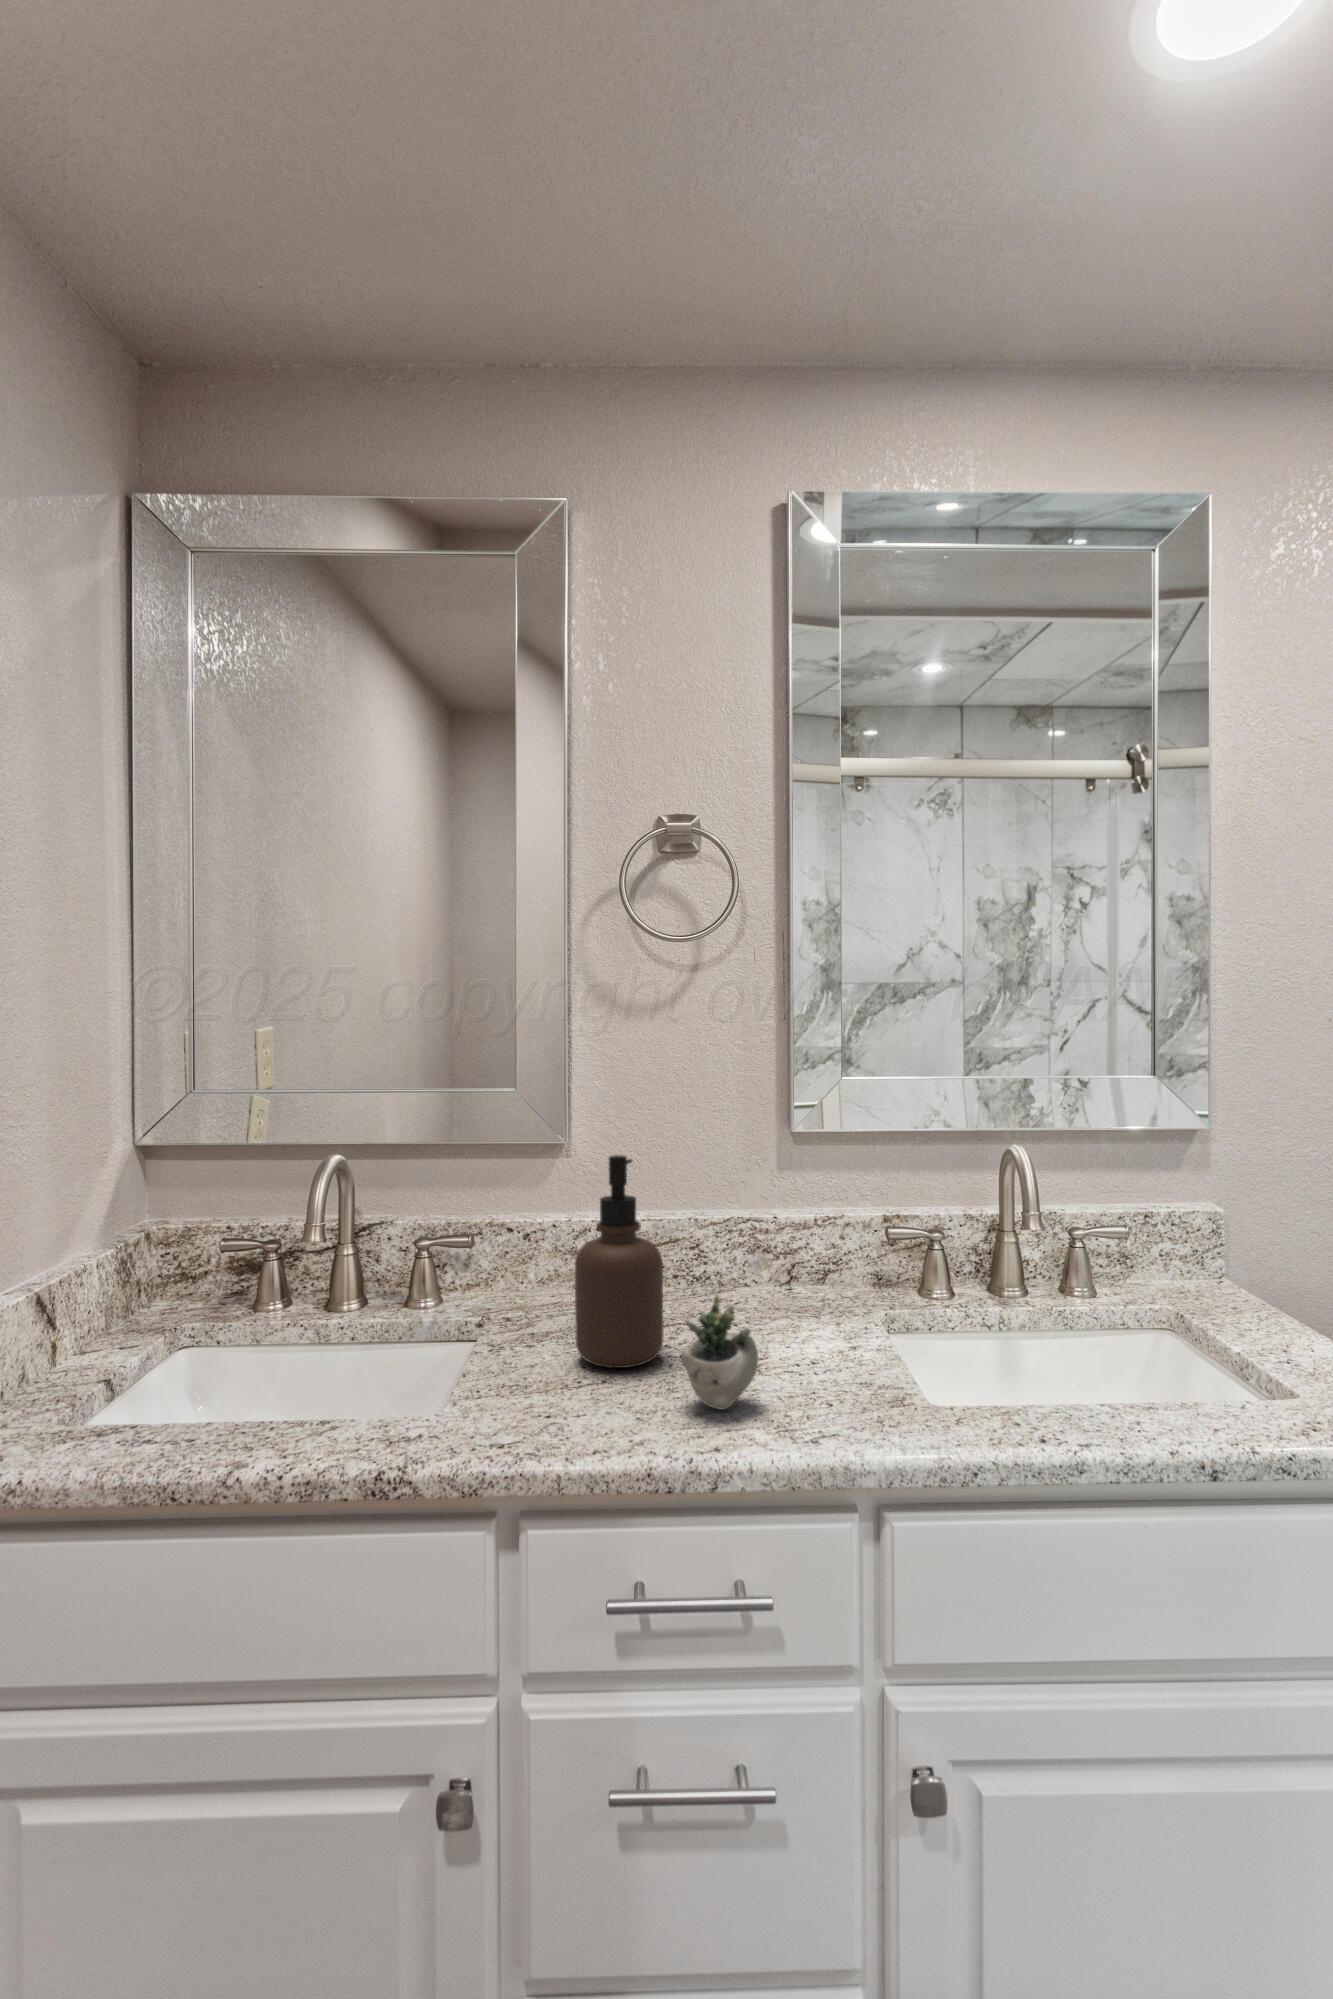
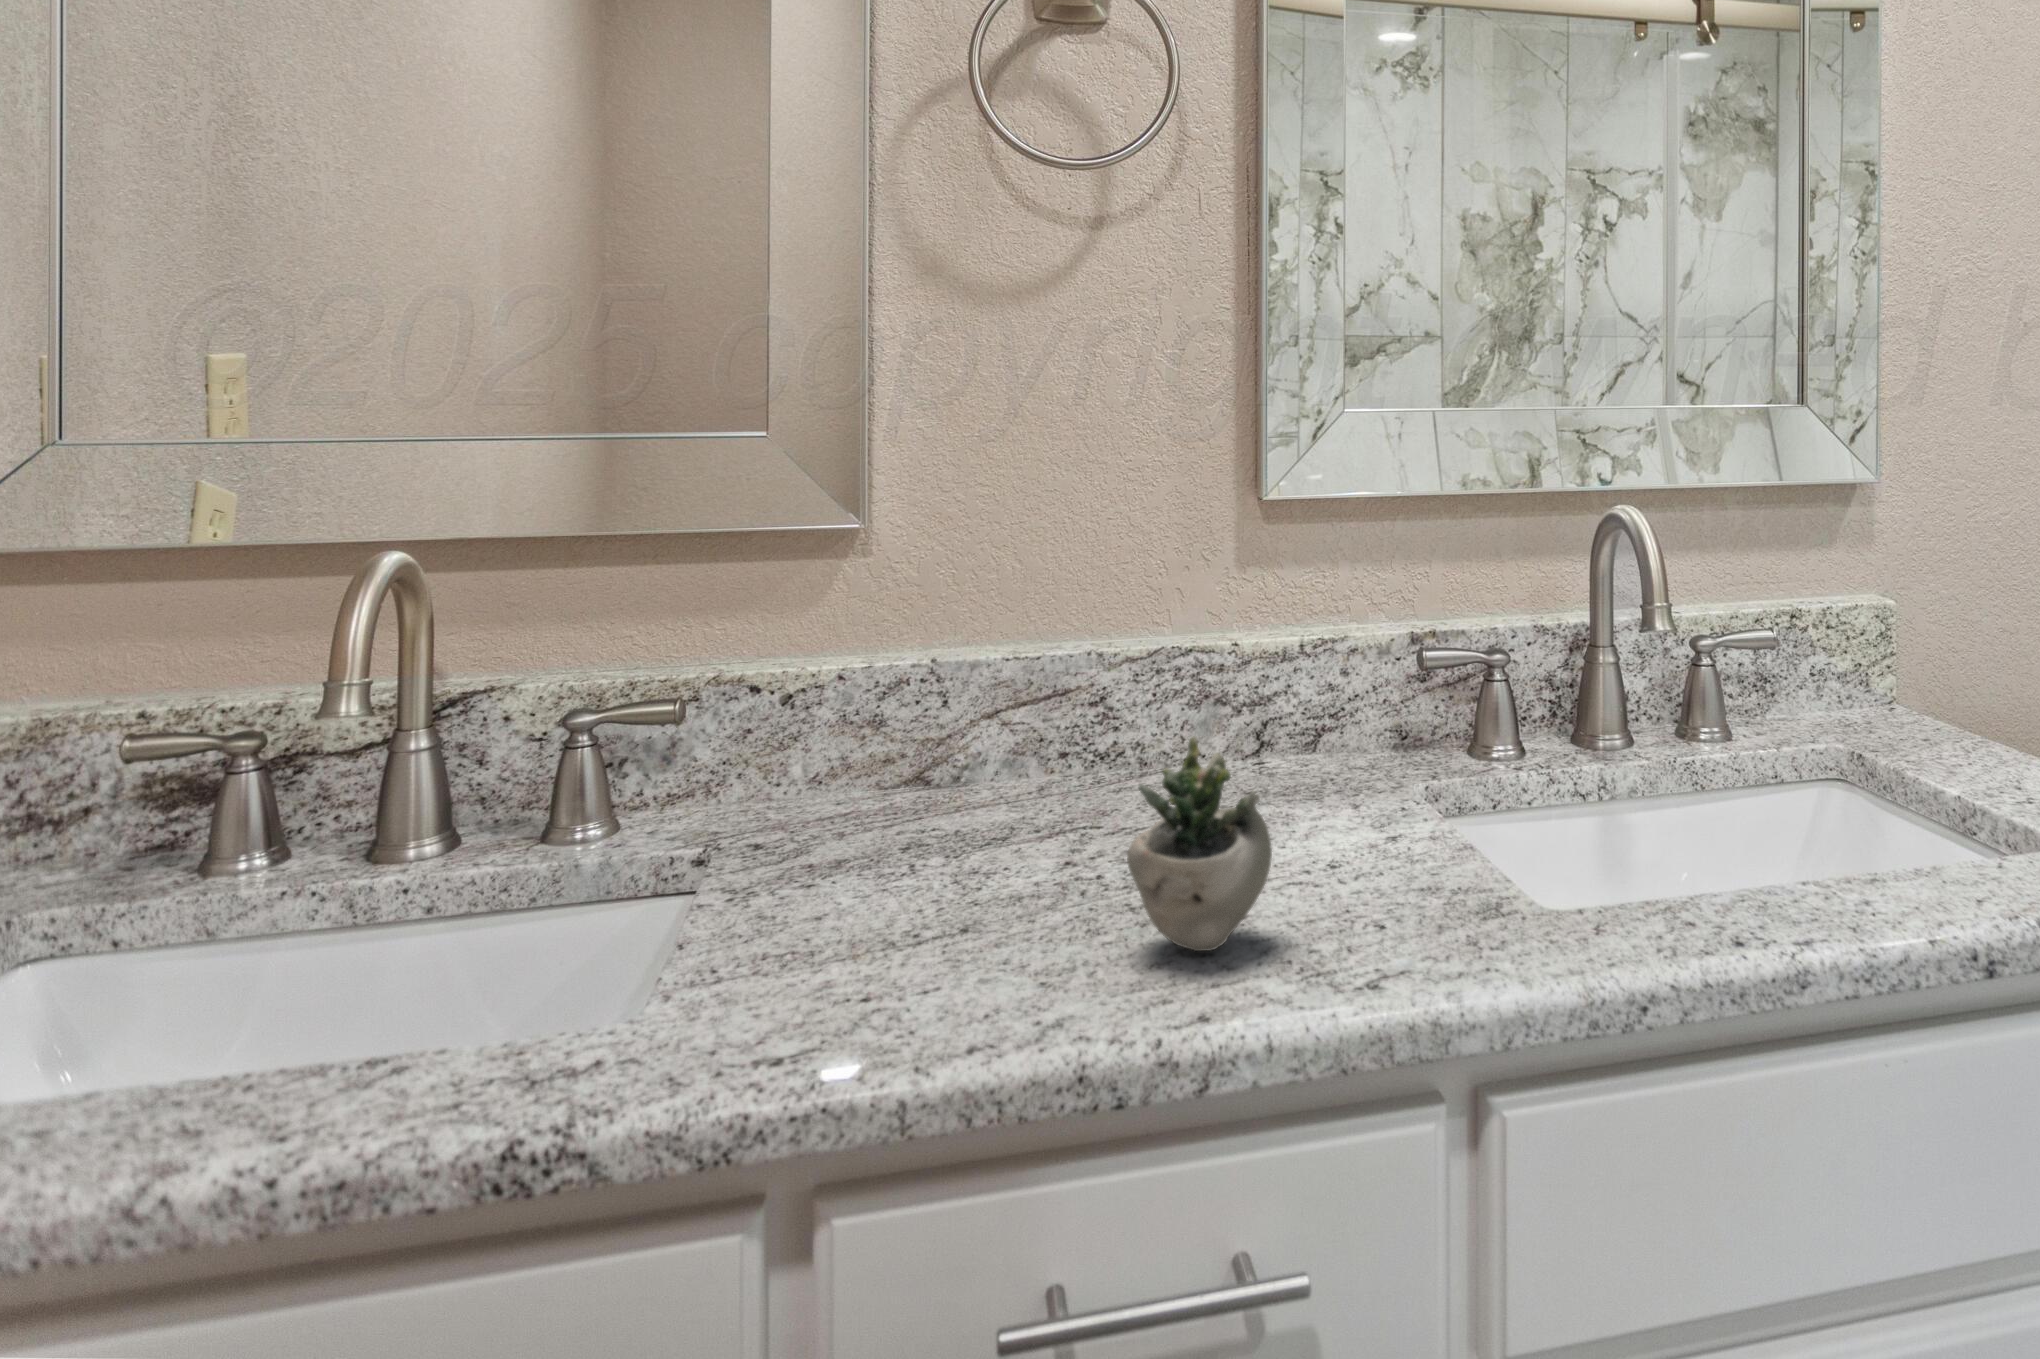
soap dispenser: present [575,1155,664,1368] -> none [899,511,1069,905]

